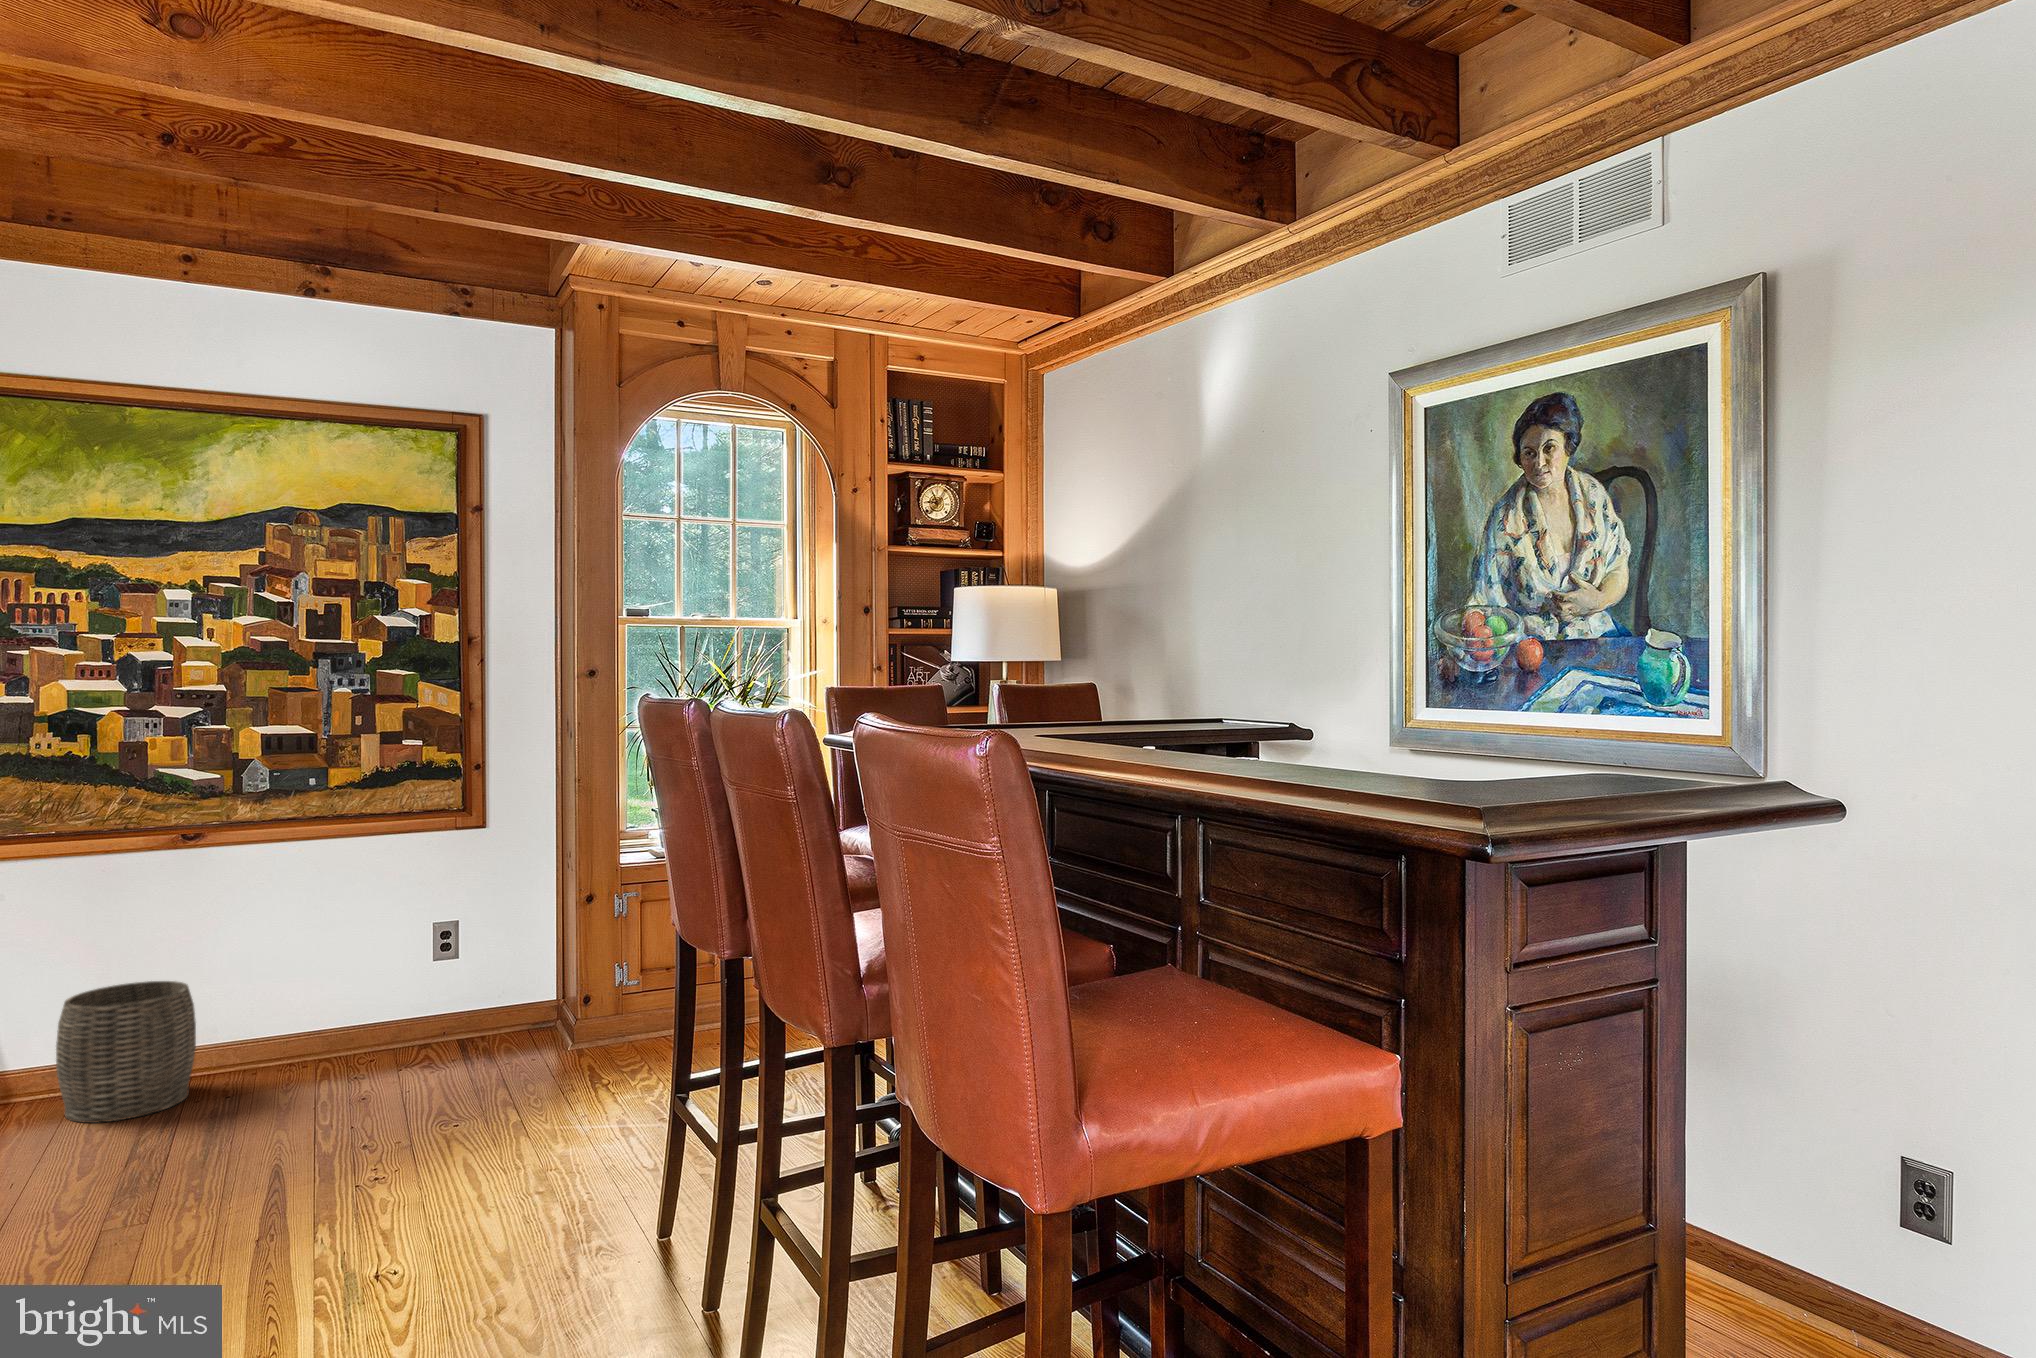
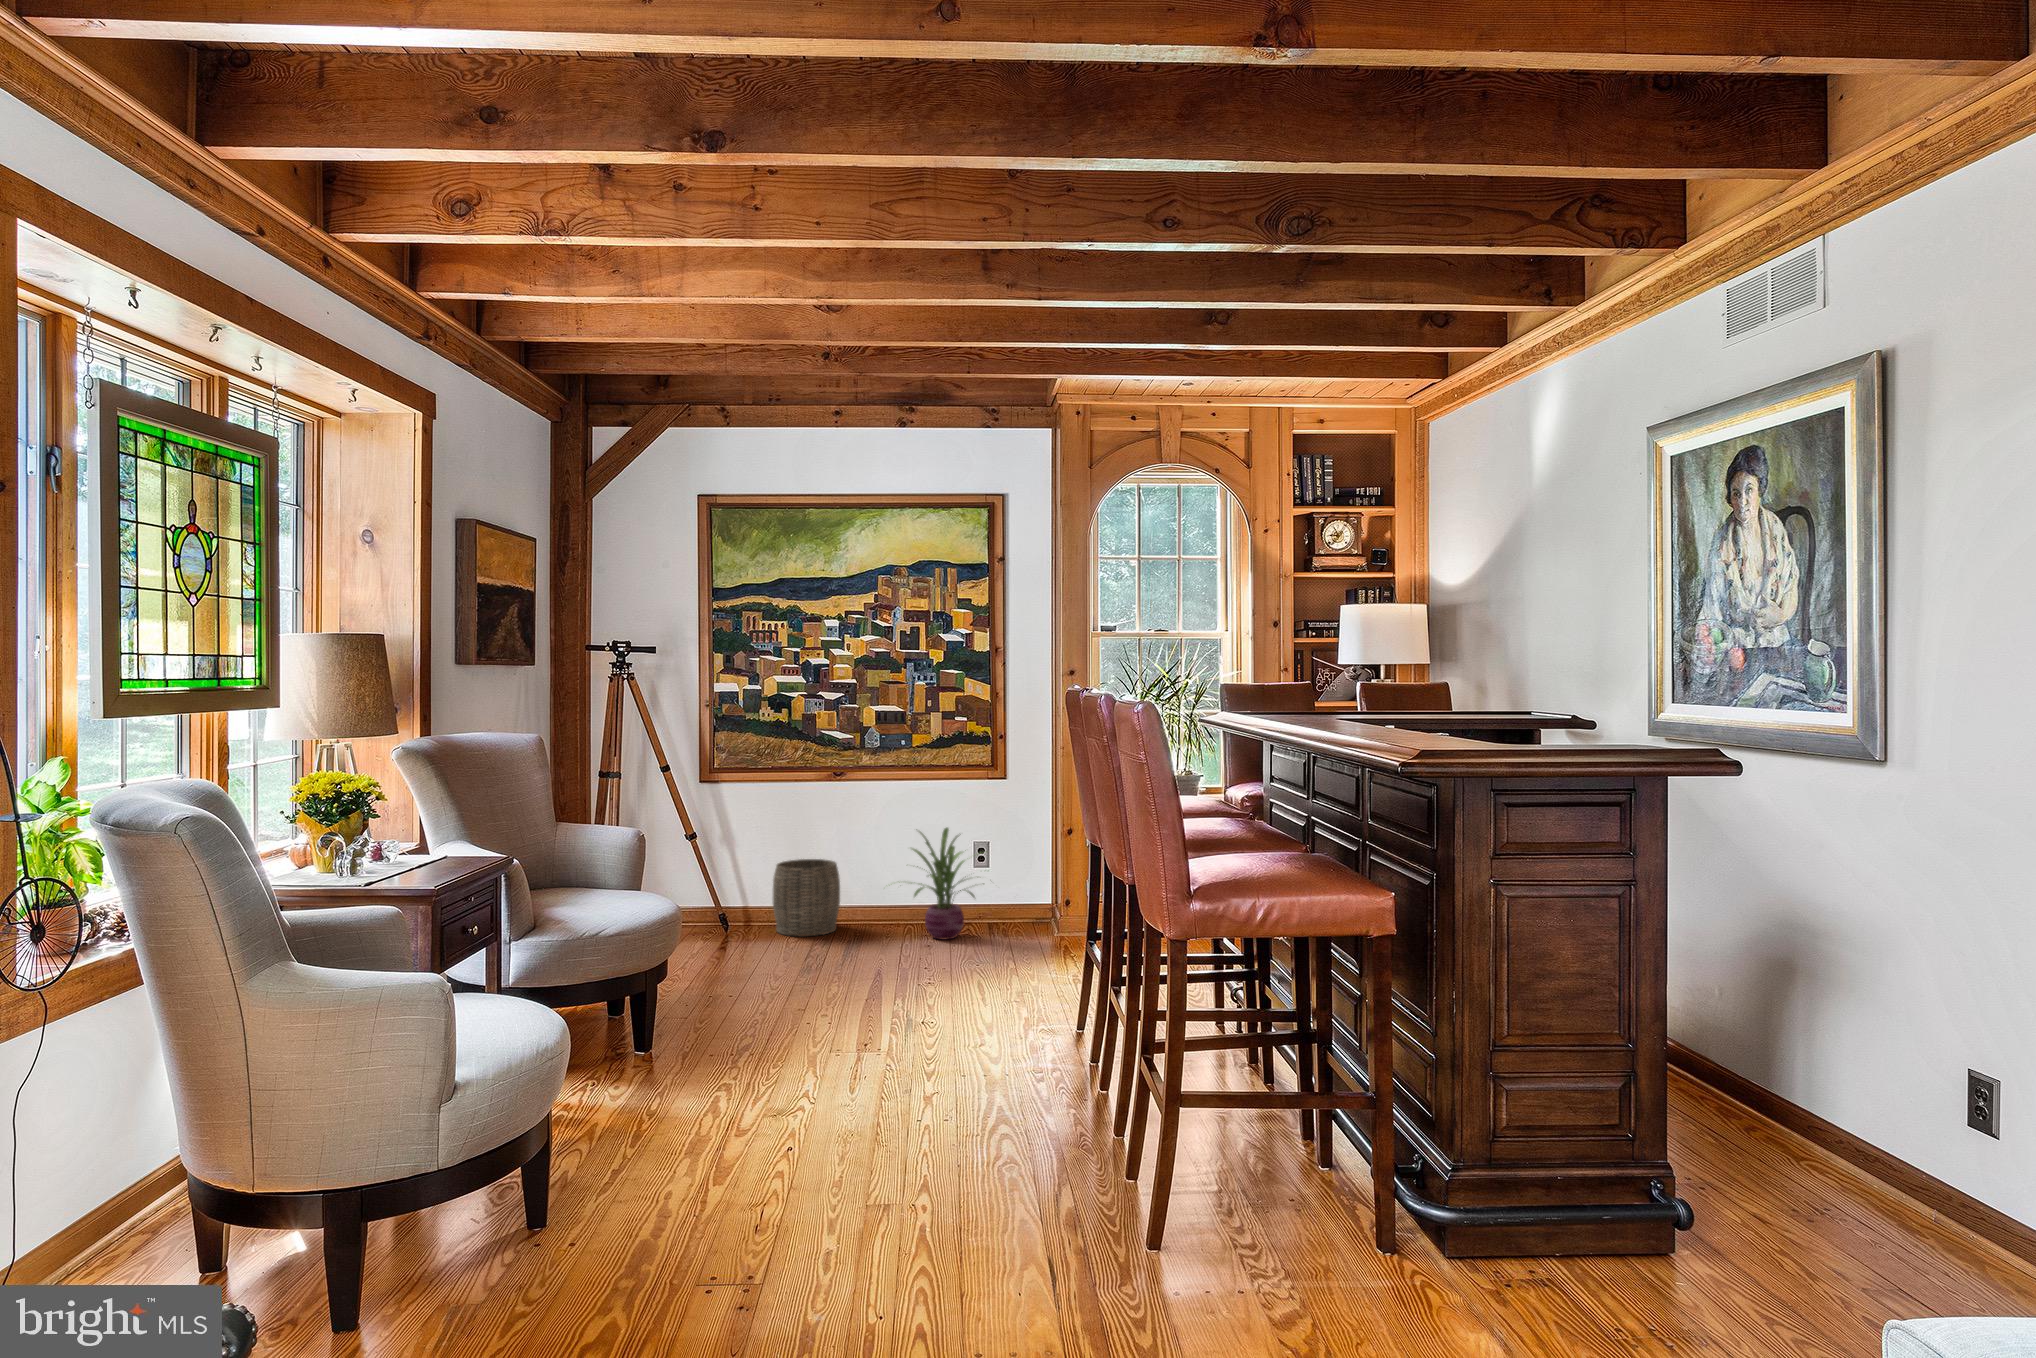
decorative plant: none [277,910,484,1089] -> present [899,828,981,940]

